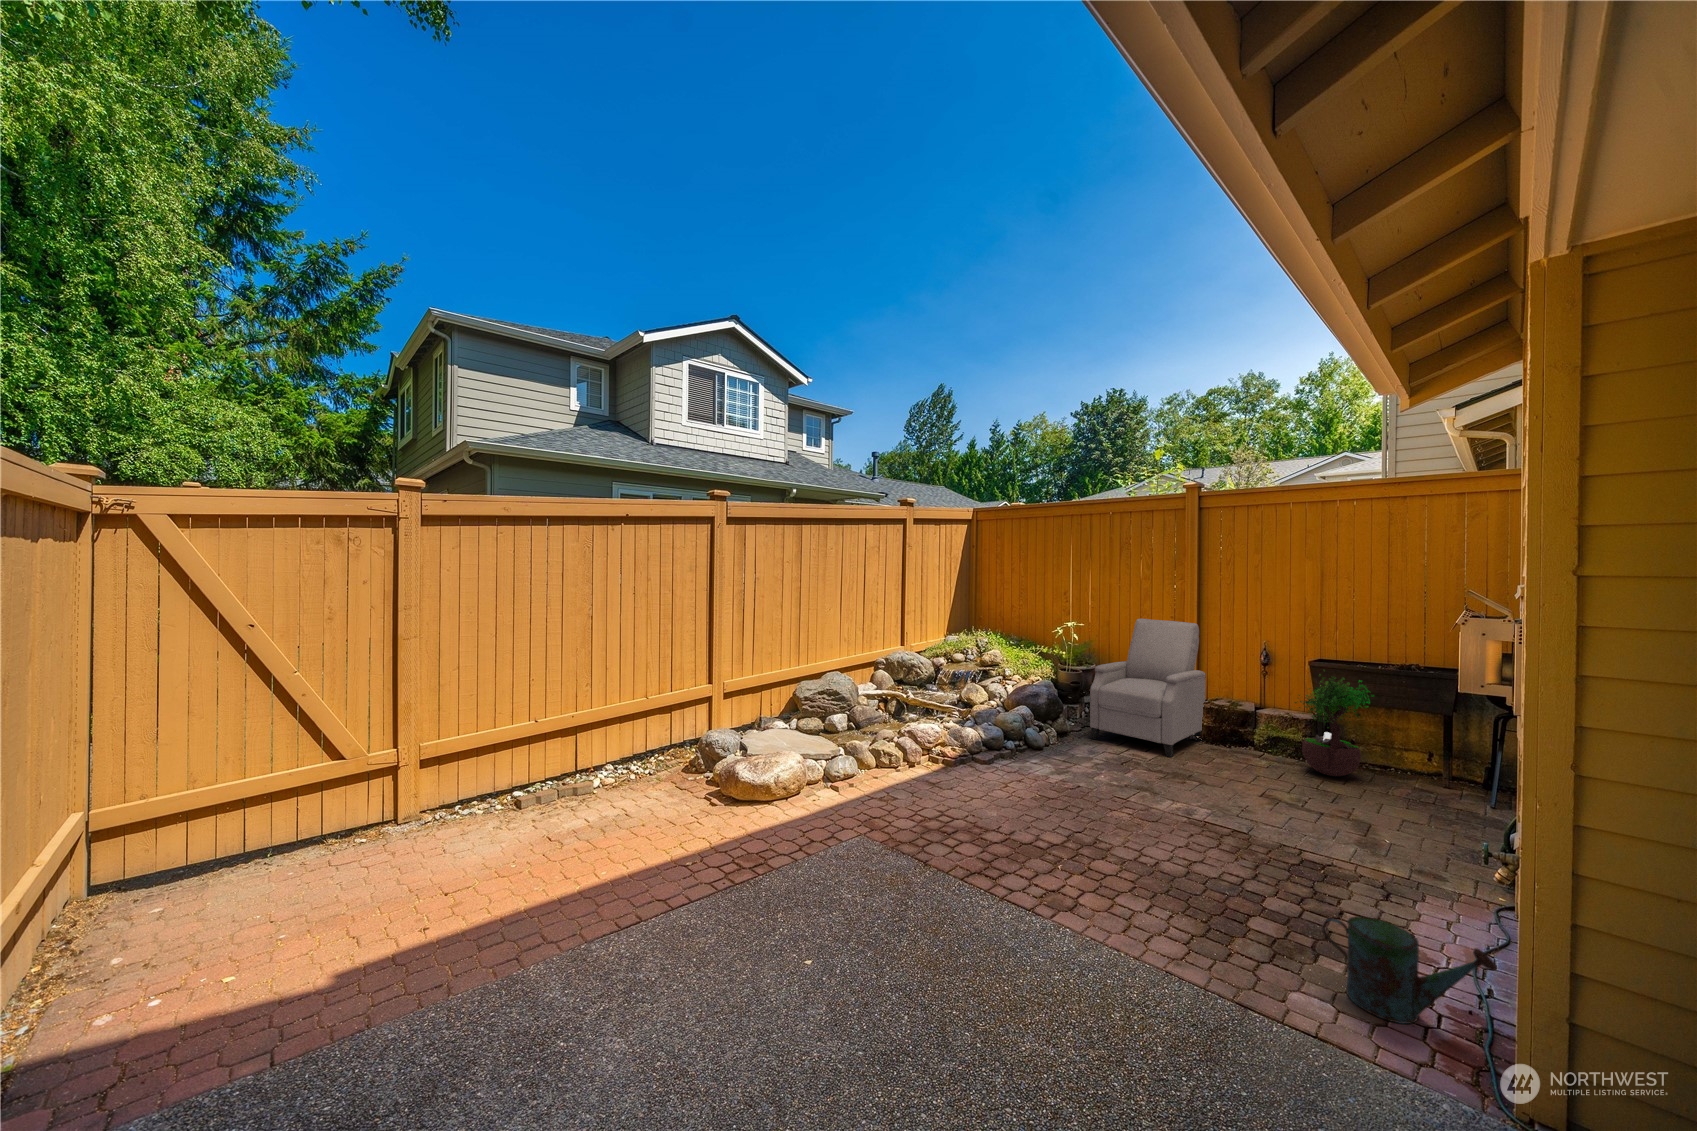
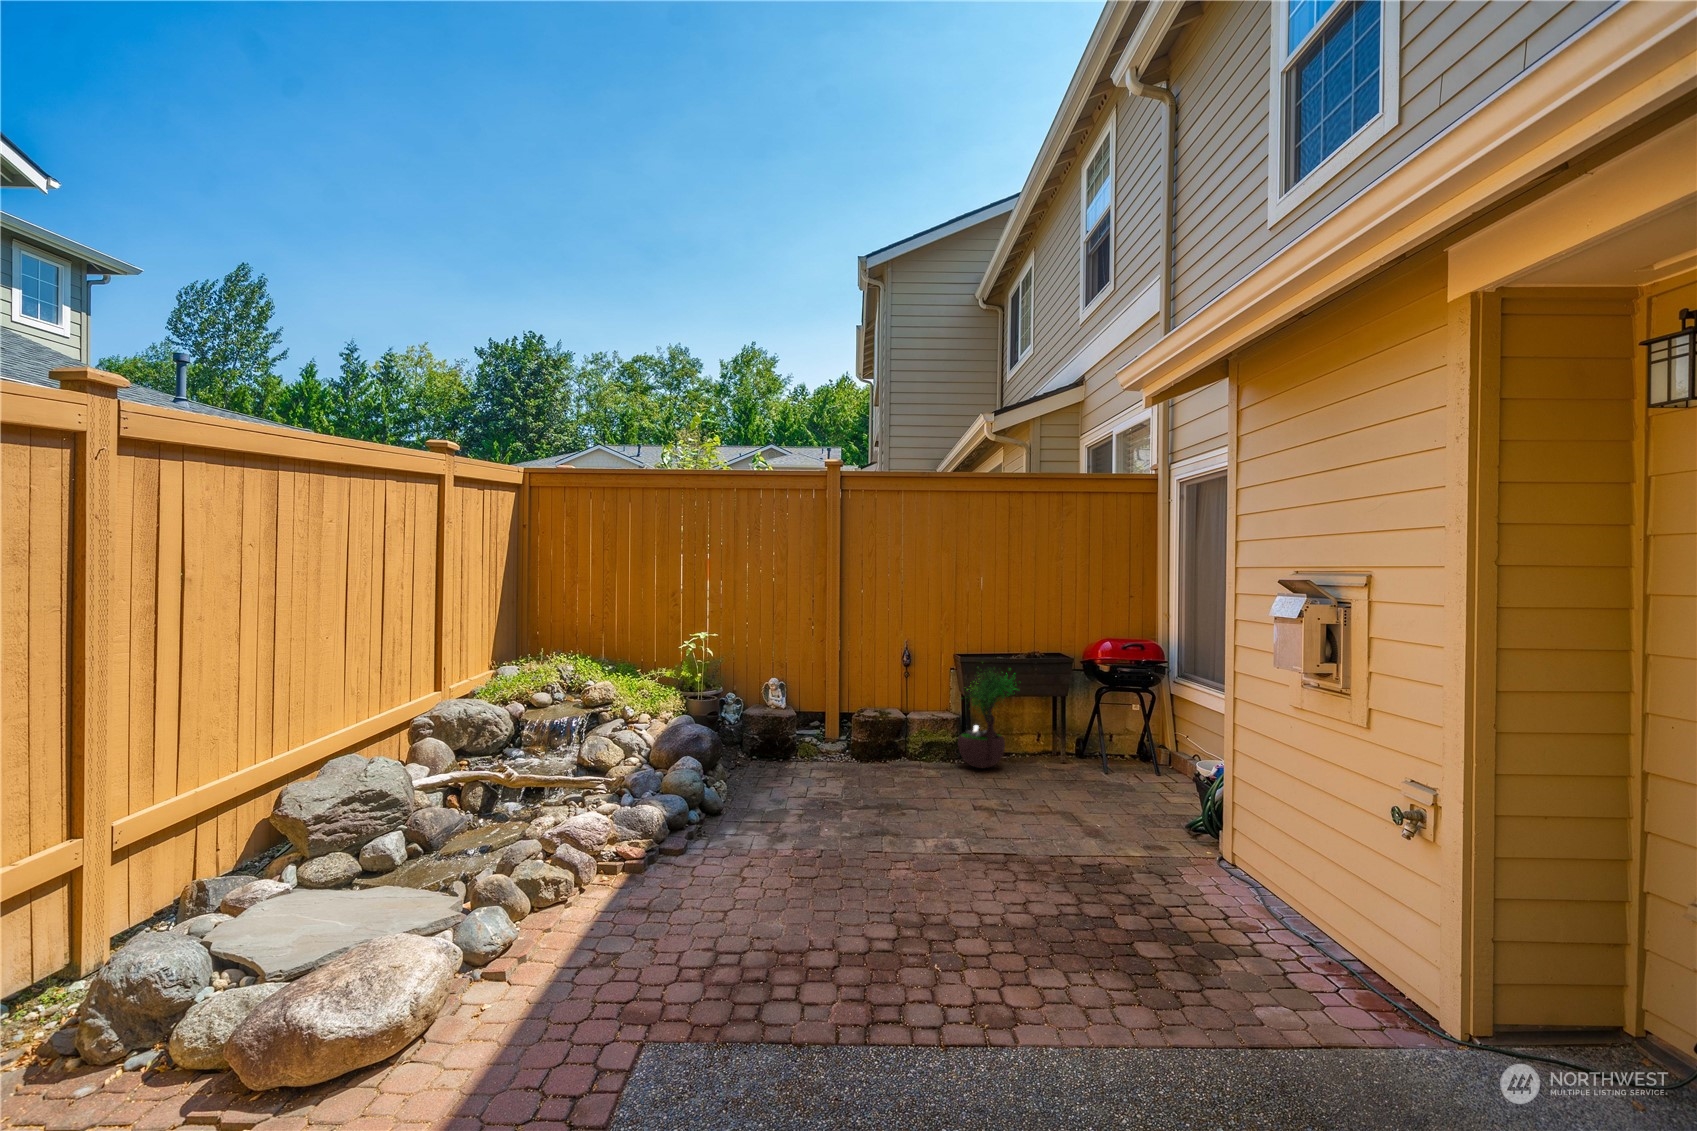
chair: present [1090,619,1206,757] -> none [752,621,856,784]
watering can: present [1322,916,1497,1024] -> none [1230,880,1351,975]

